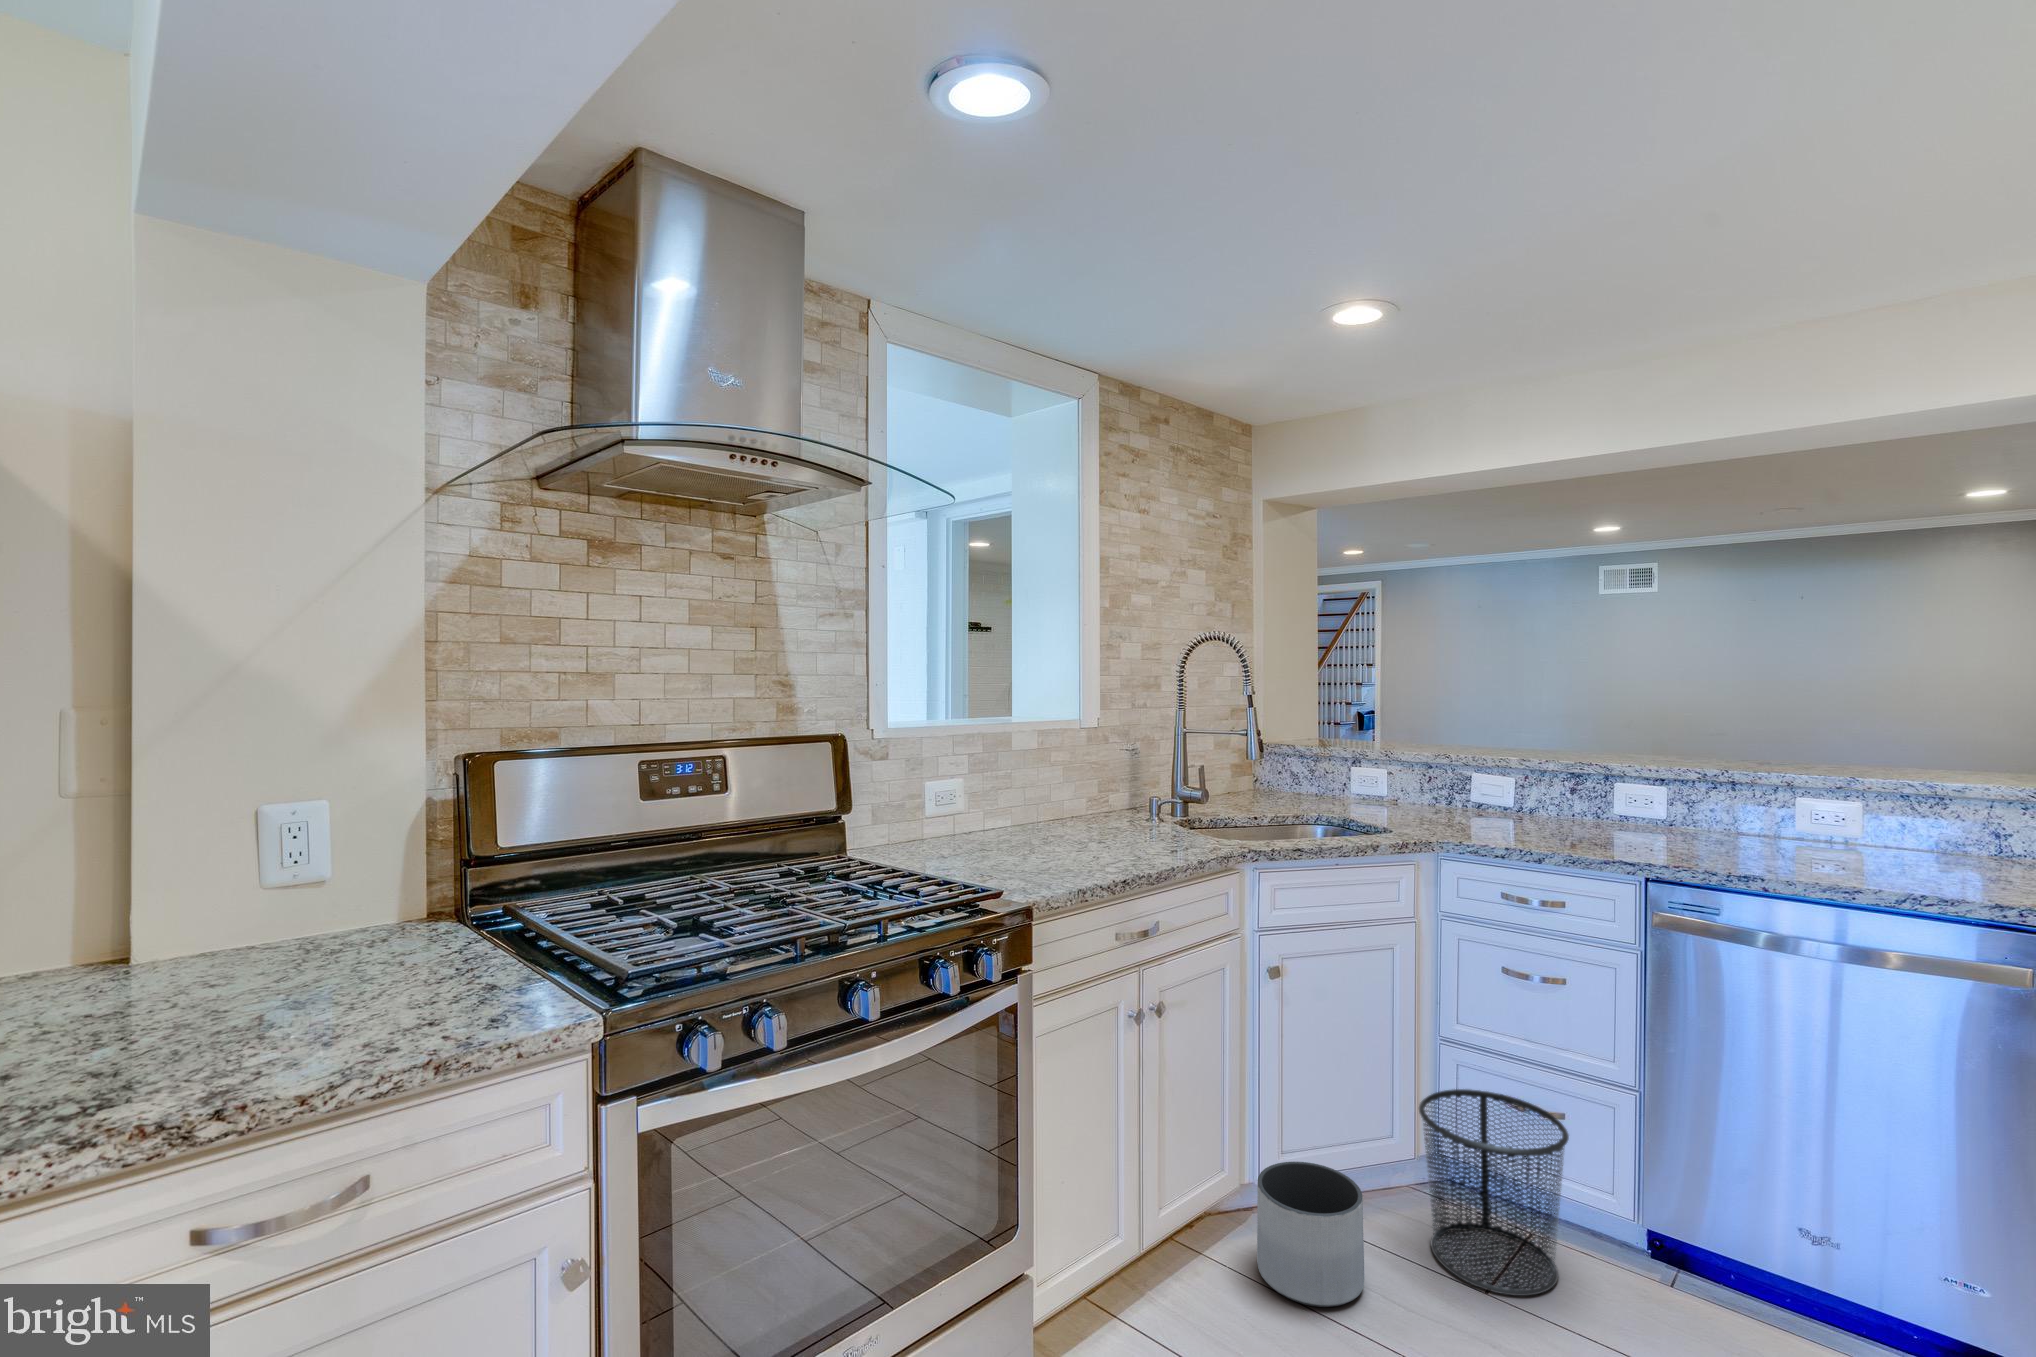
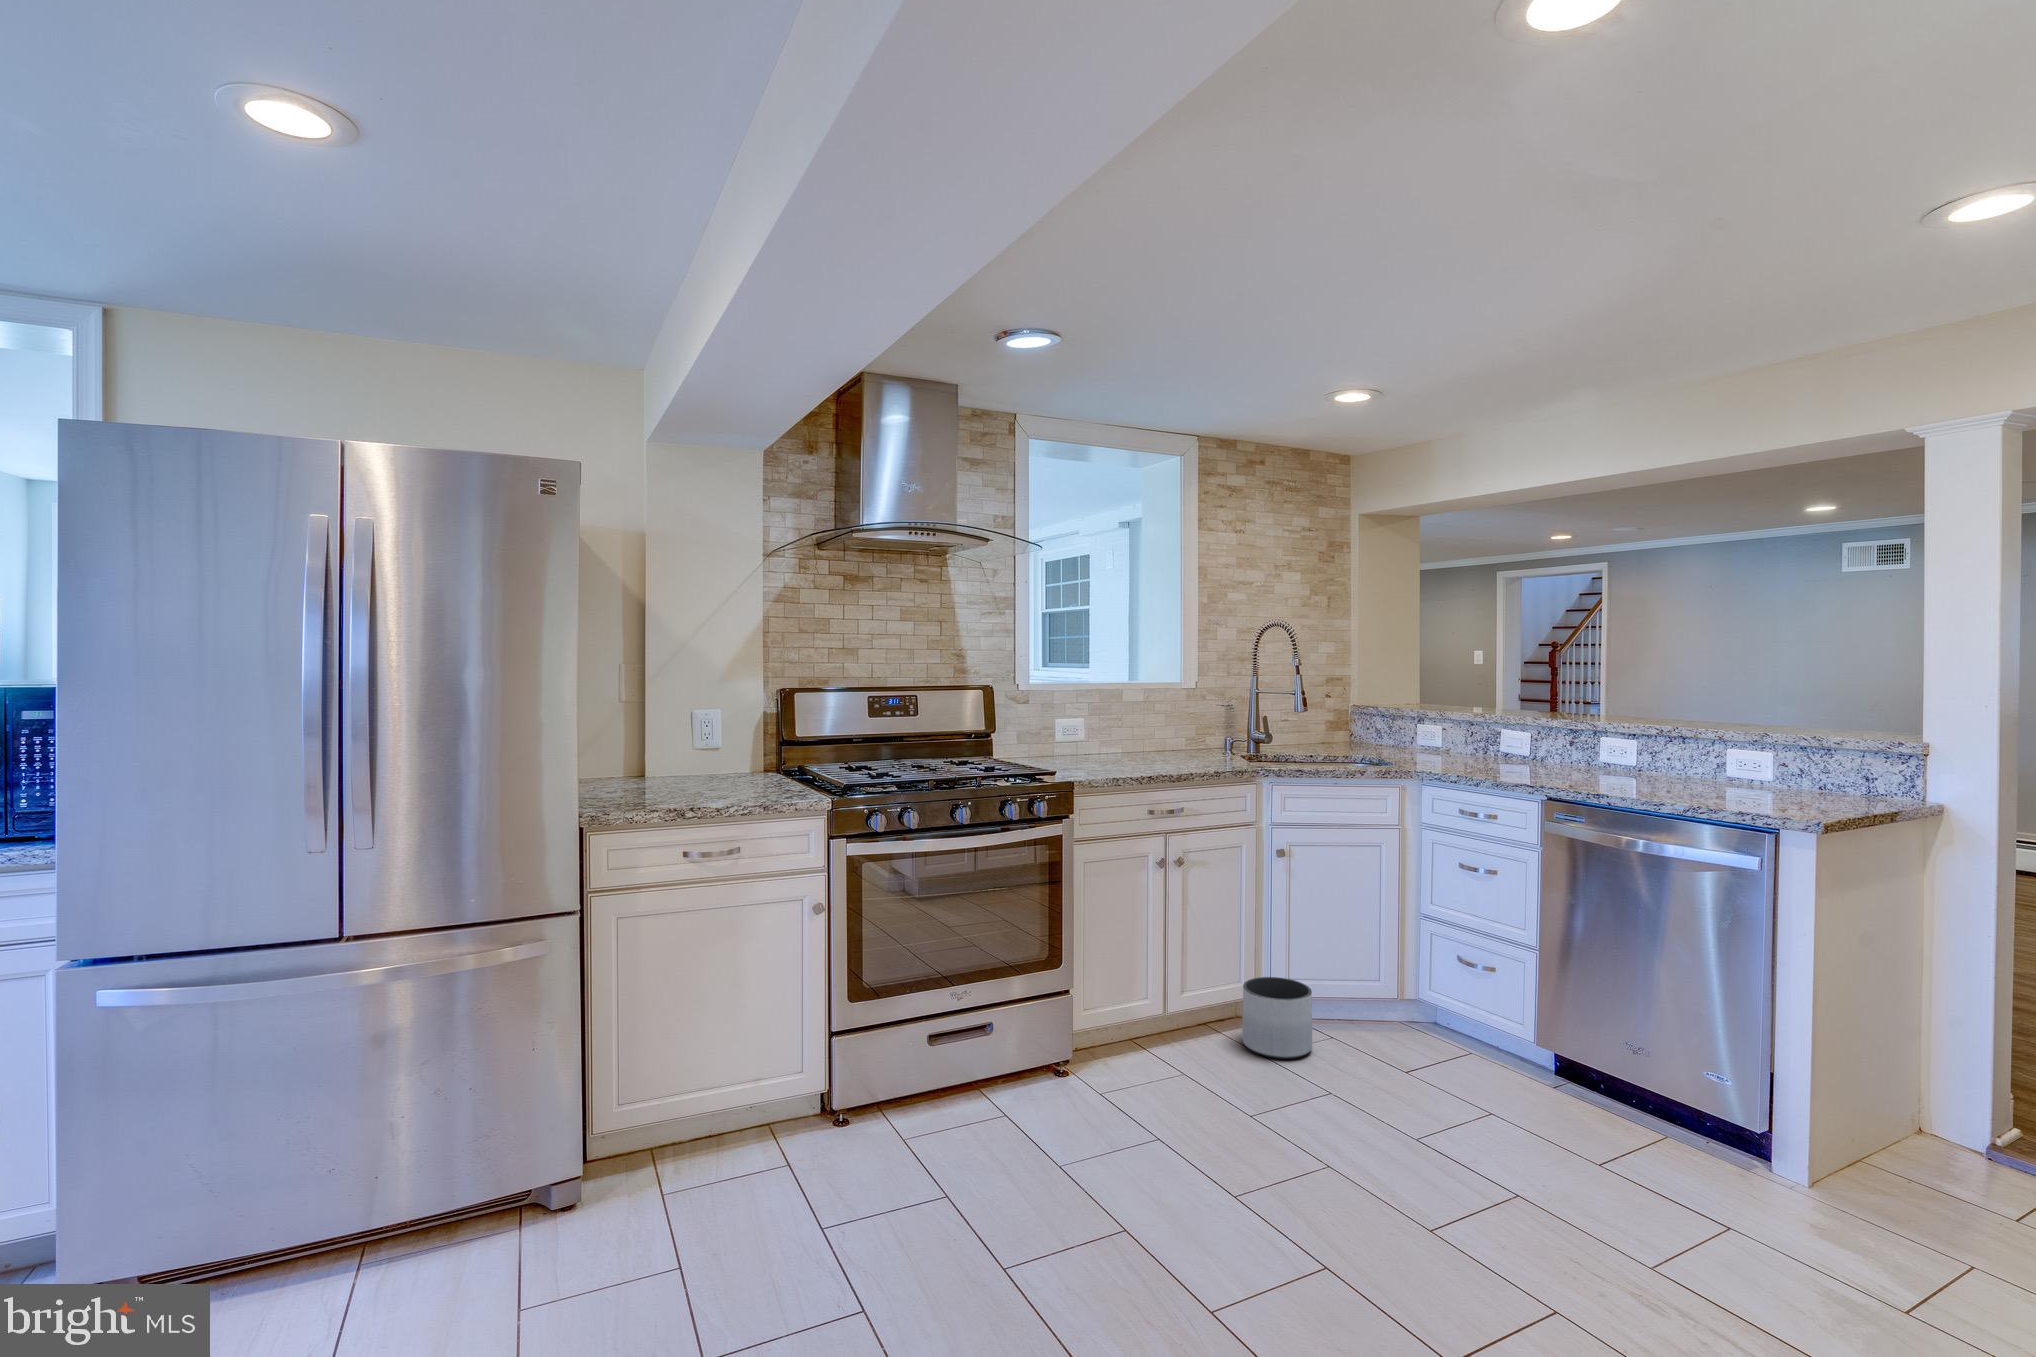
waste bin: present [1419,1089,1569,1296] -> none [1366,944,1467,1072]

